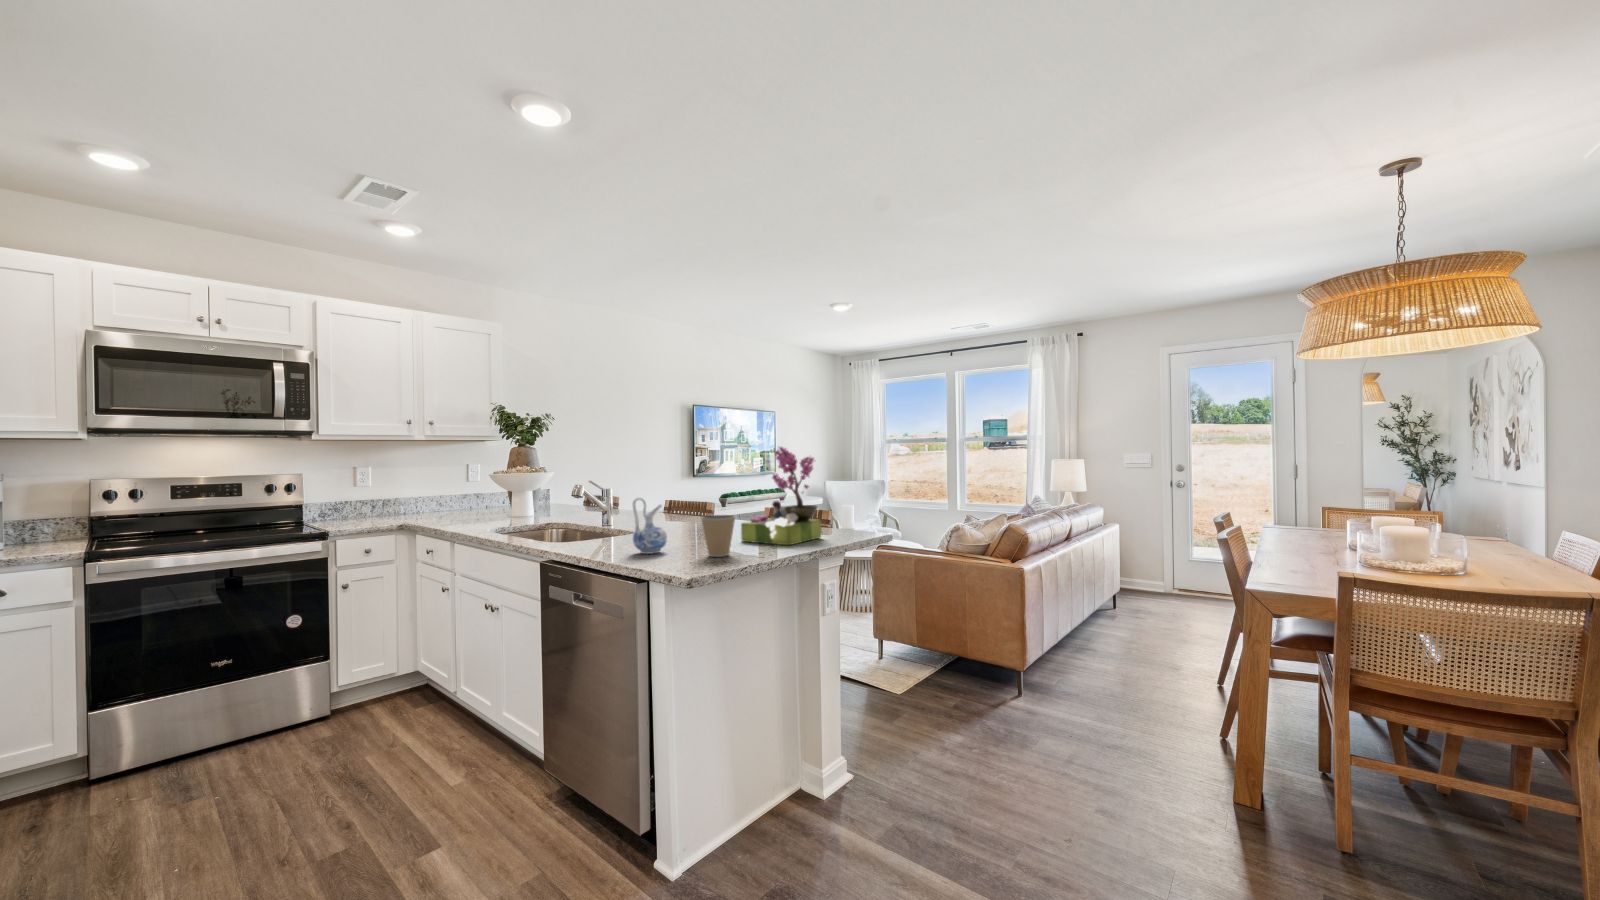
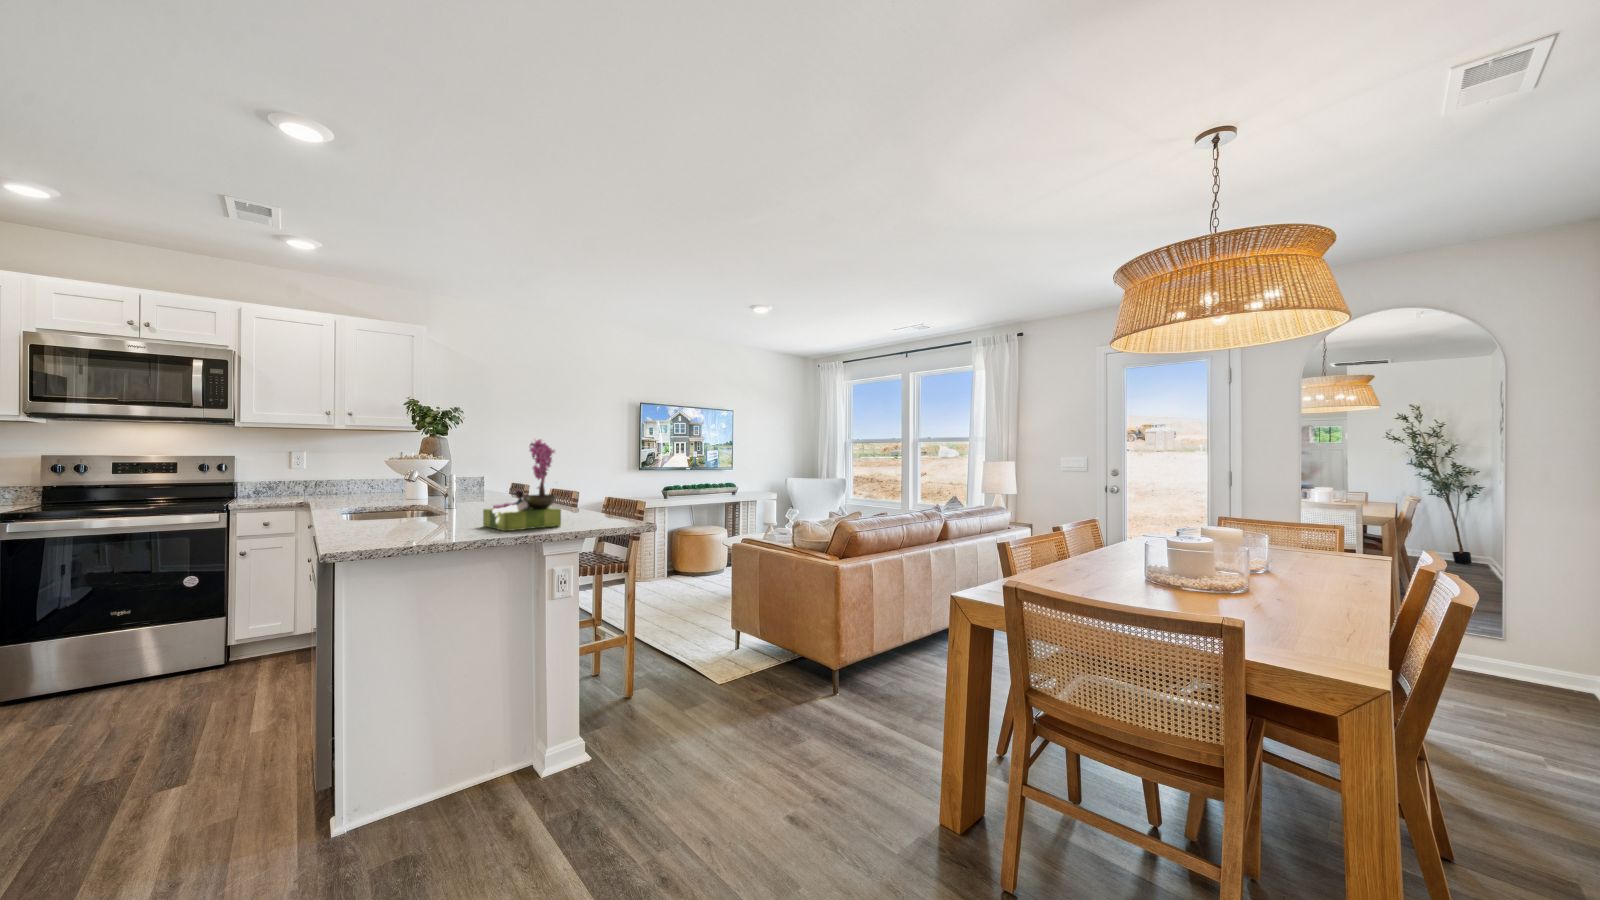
ceramic pitcher: present [633,498,667,554] -> none [351,481,388,533]
coffee cup: present [701,515,735,557] -> none [392,500,431,538]

